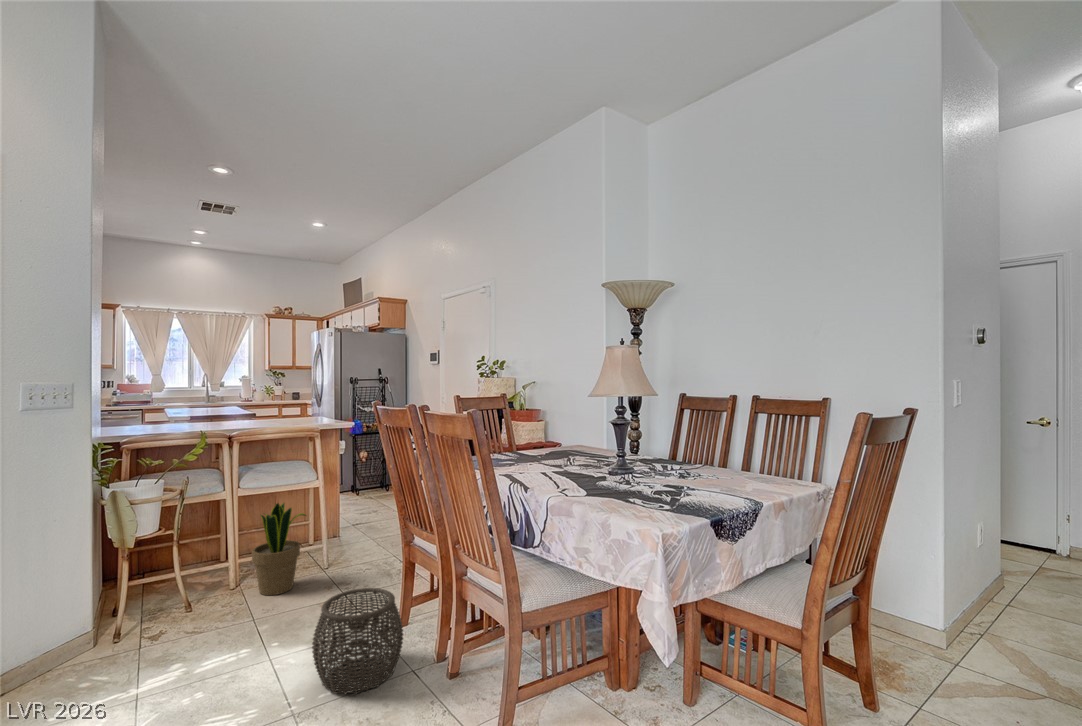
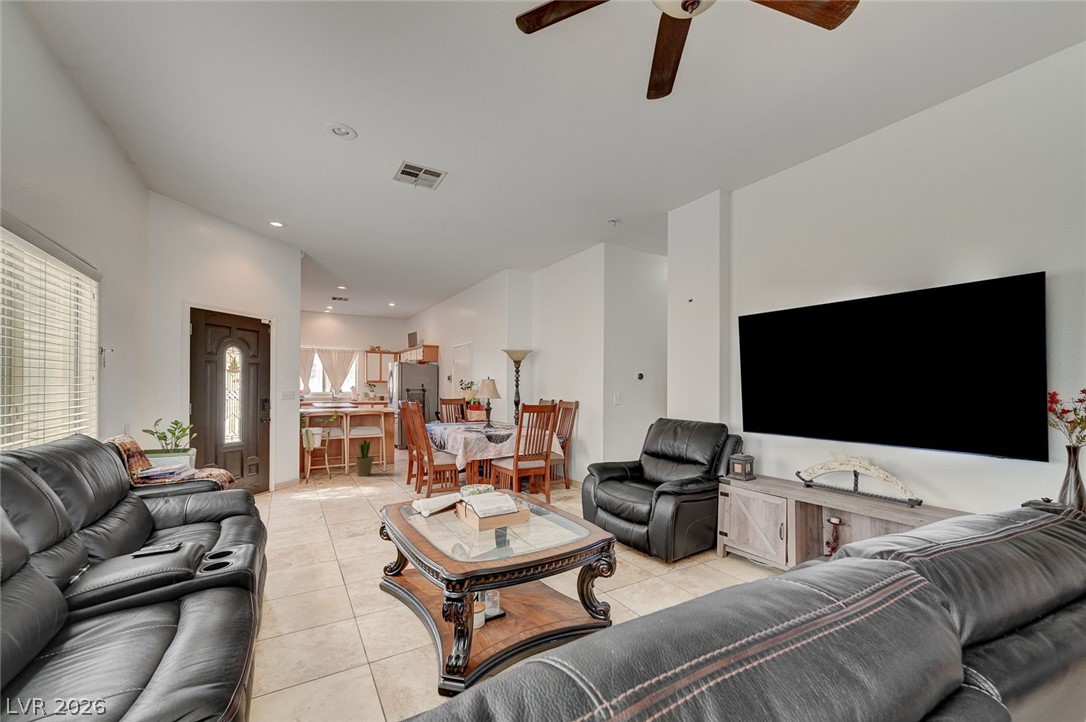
woven basket: present [312,588,403,694] -> none [373,464,405,494]

